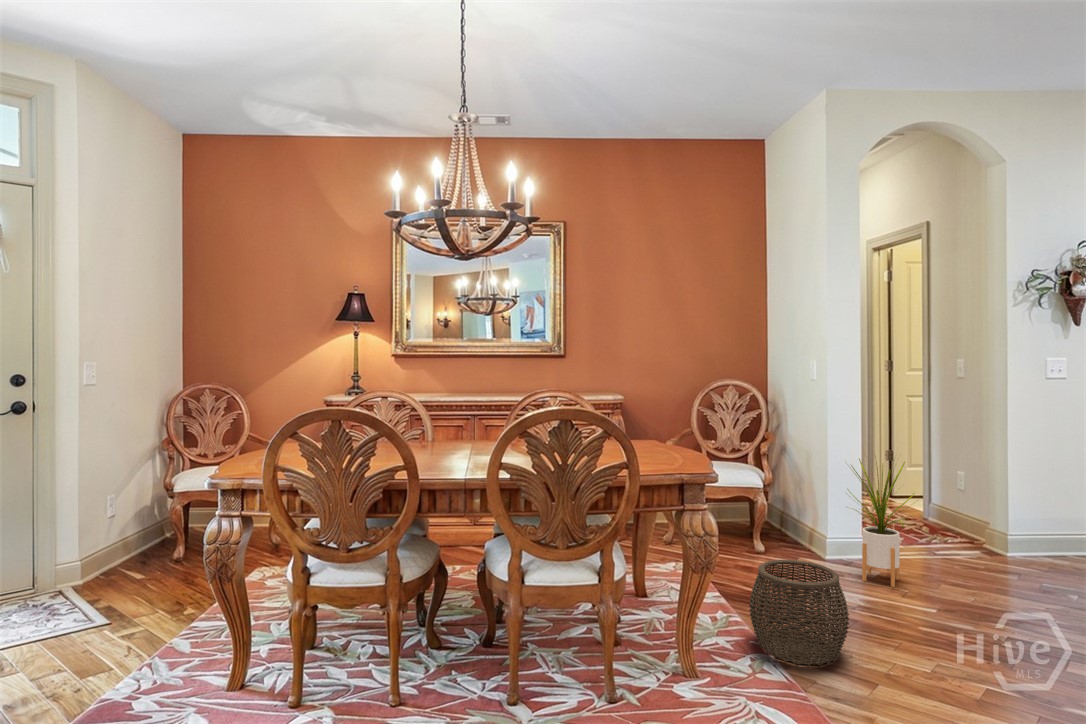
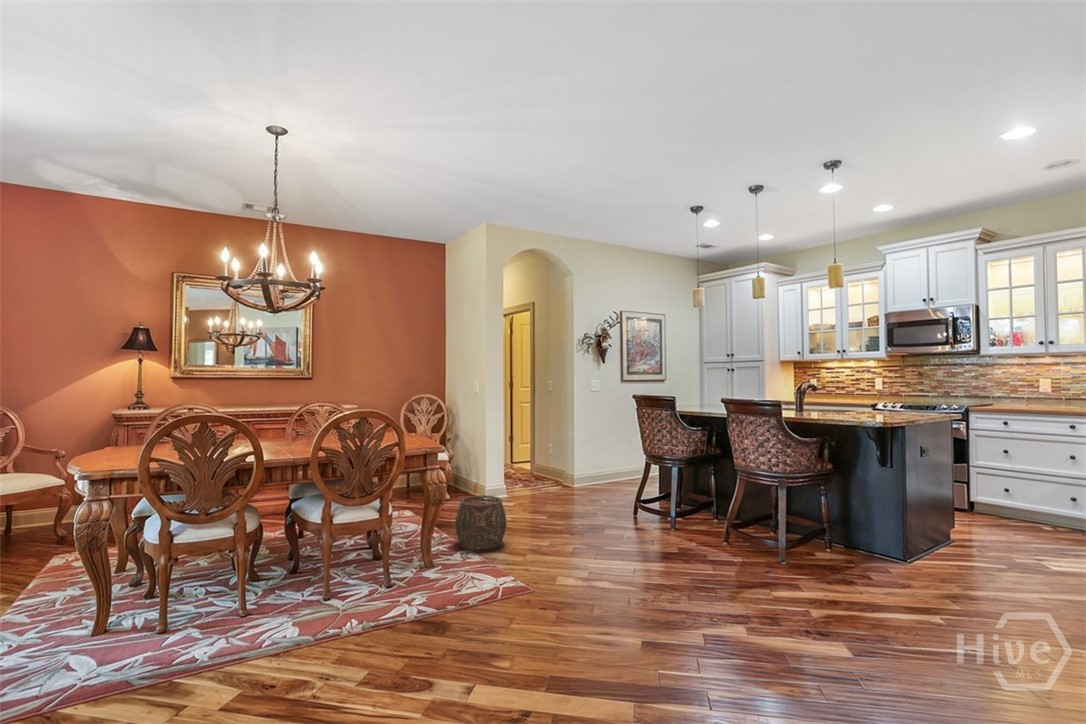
house plant: present [848,457,915,587] -> none [497,432,537,510]

